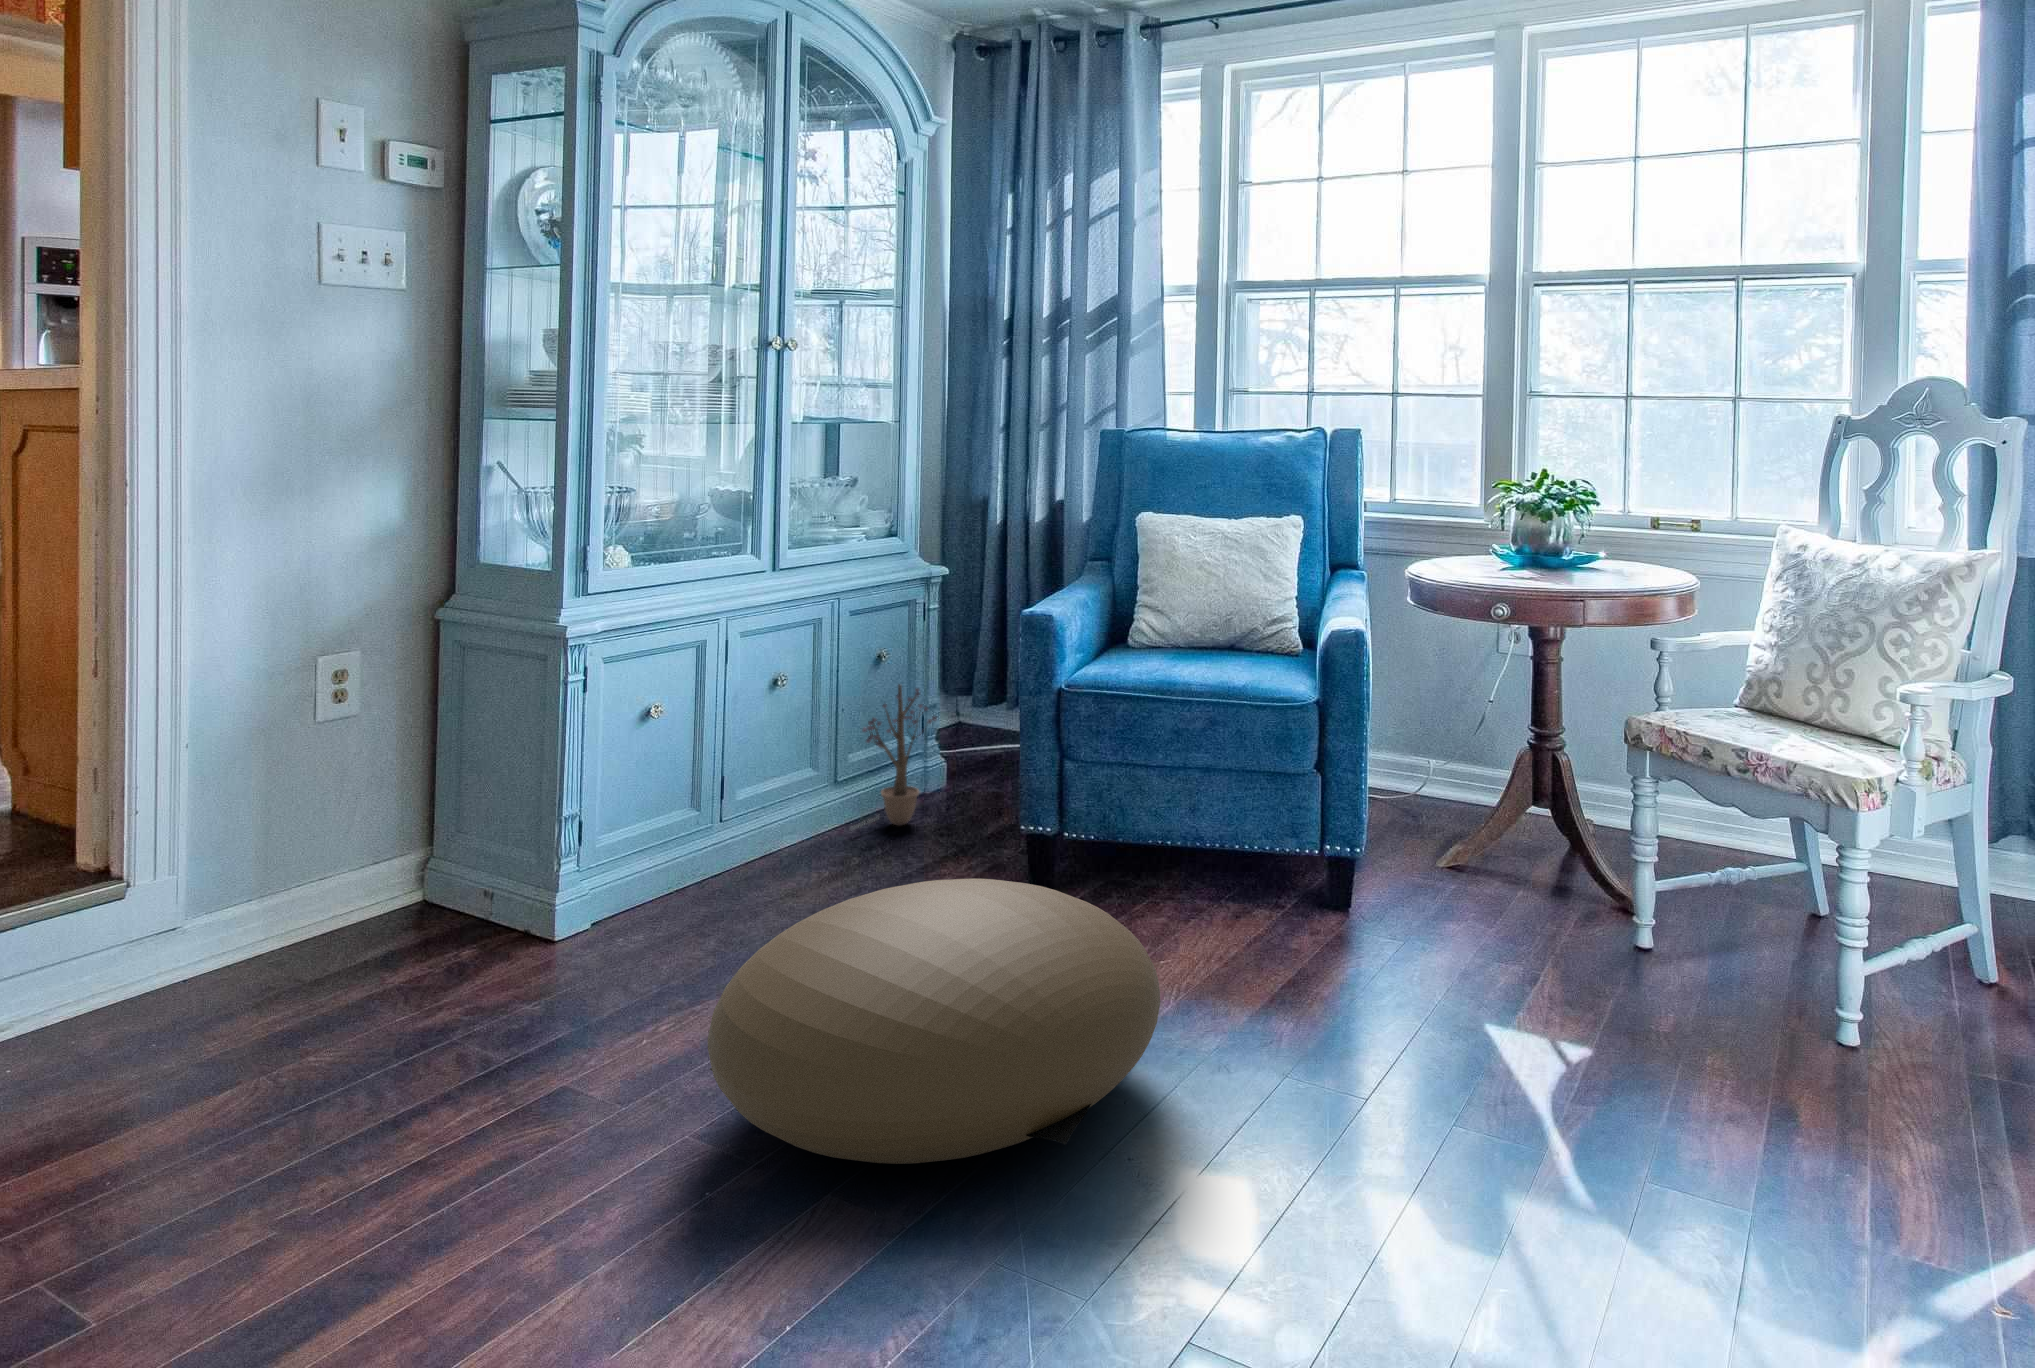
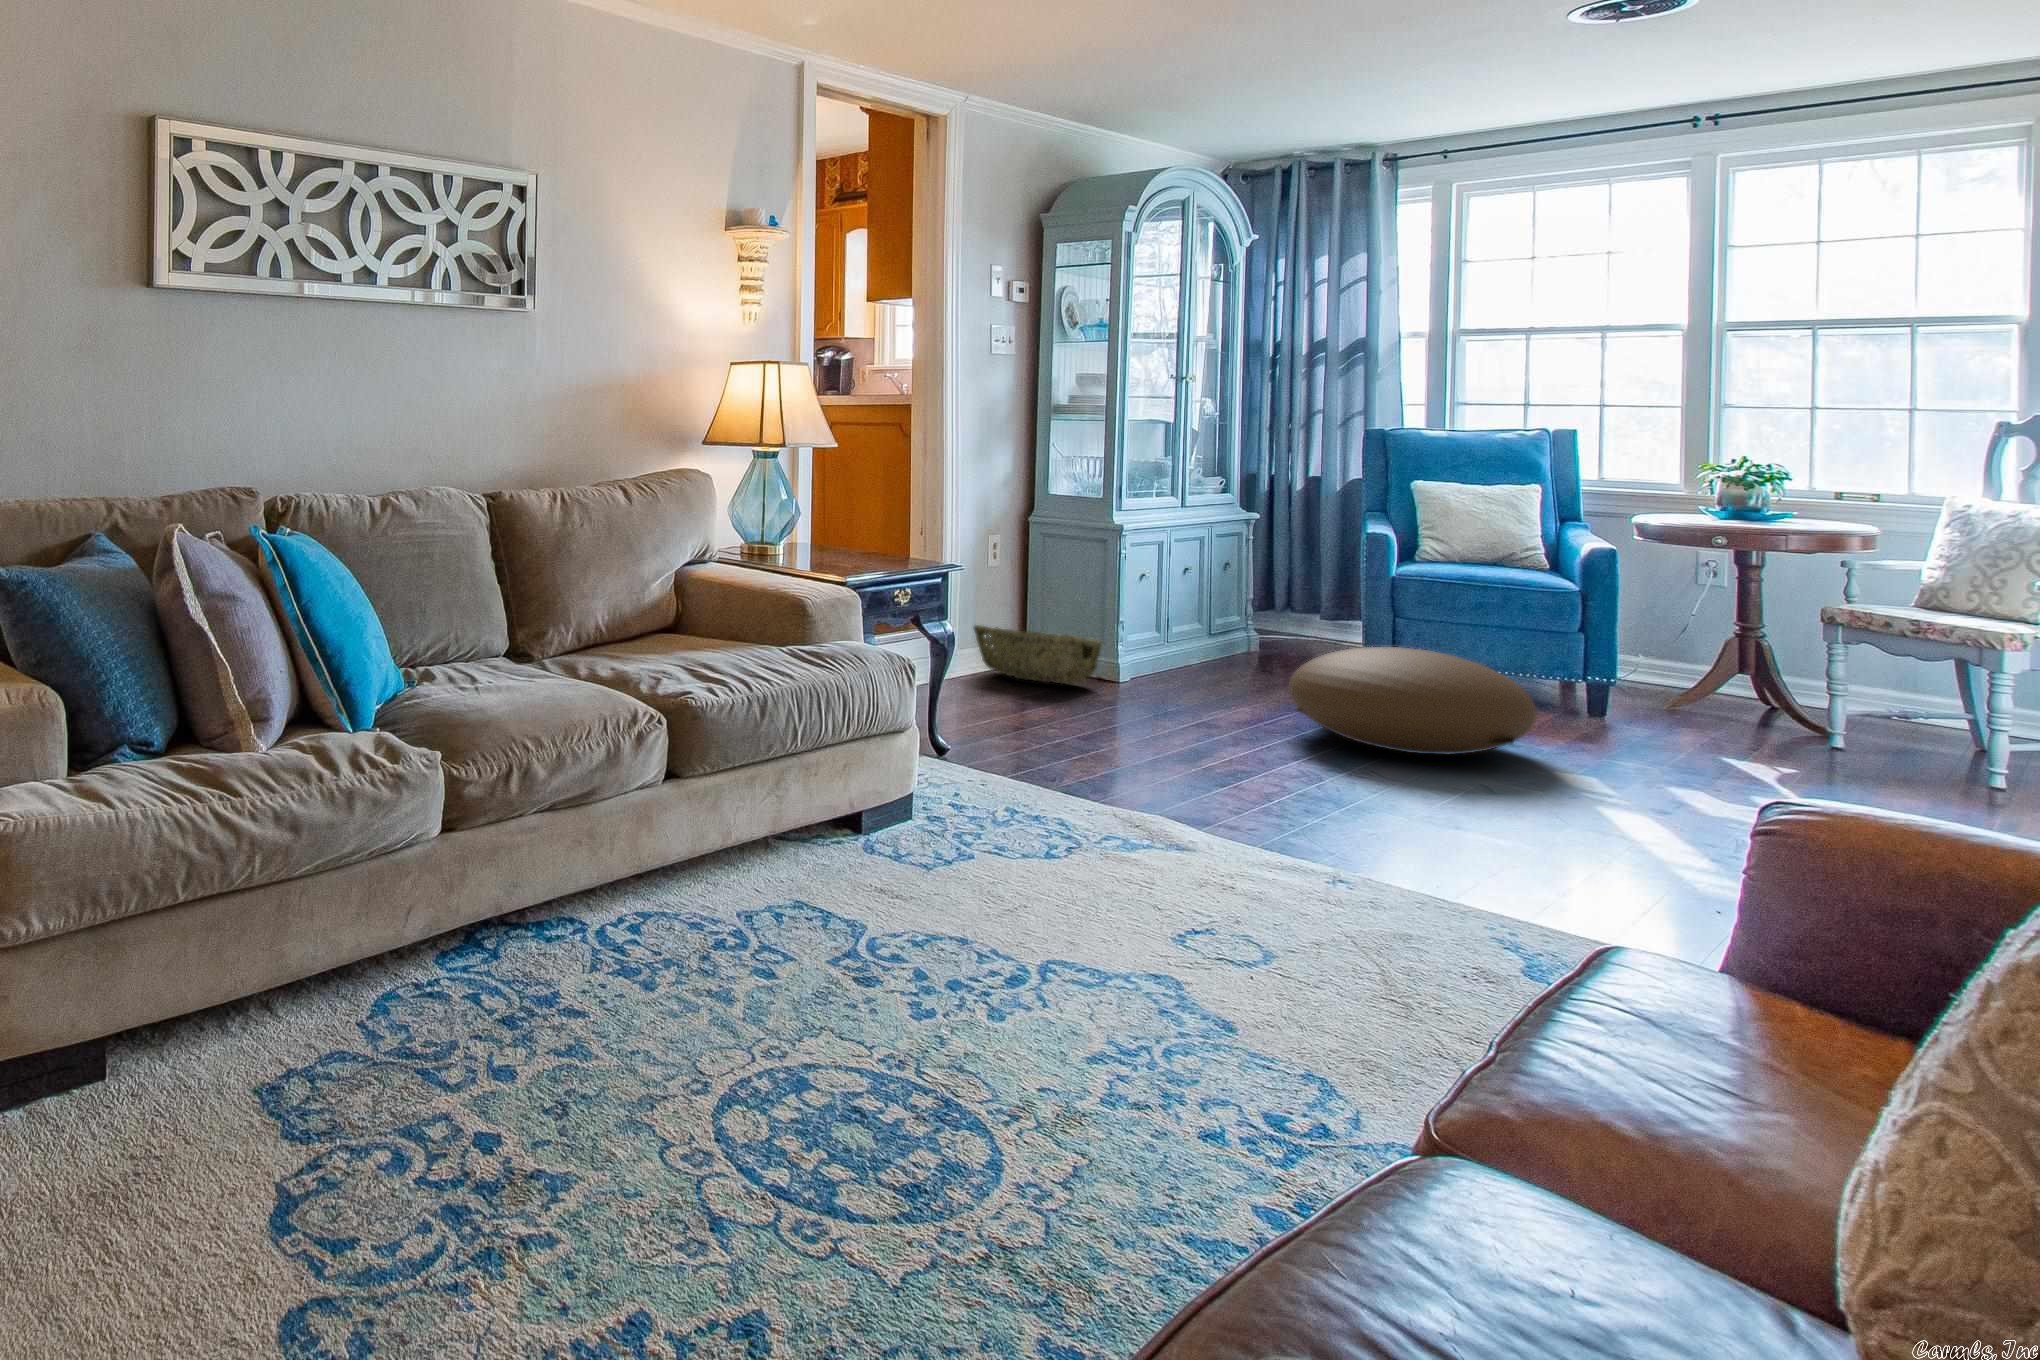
decorative plant: present [850,685,937,830] -> none [1225,578,1271,663]
woven basket: none [269,841,523,975] -> present [974,625,1102,685]

